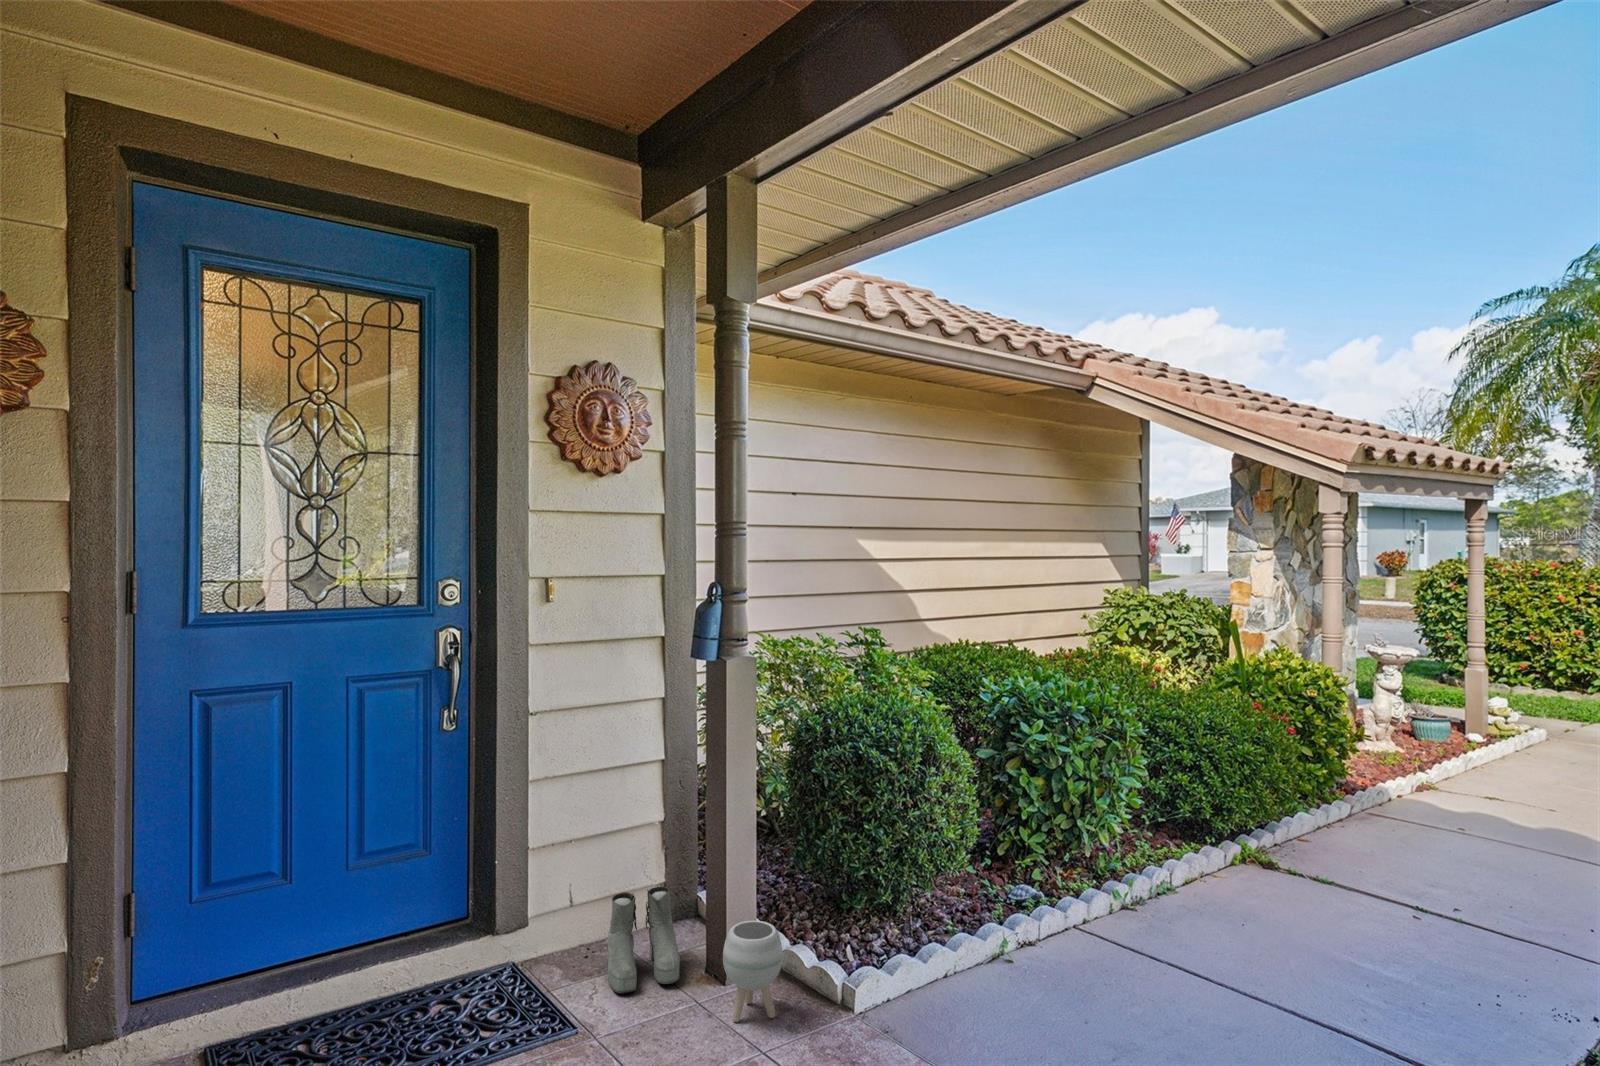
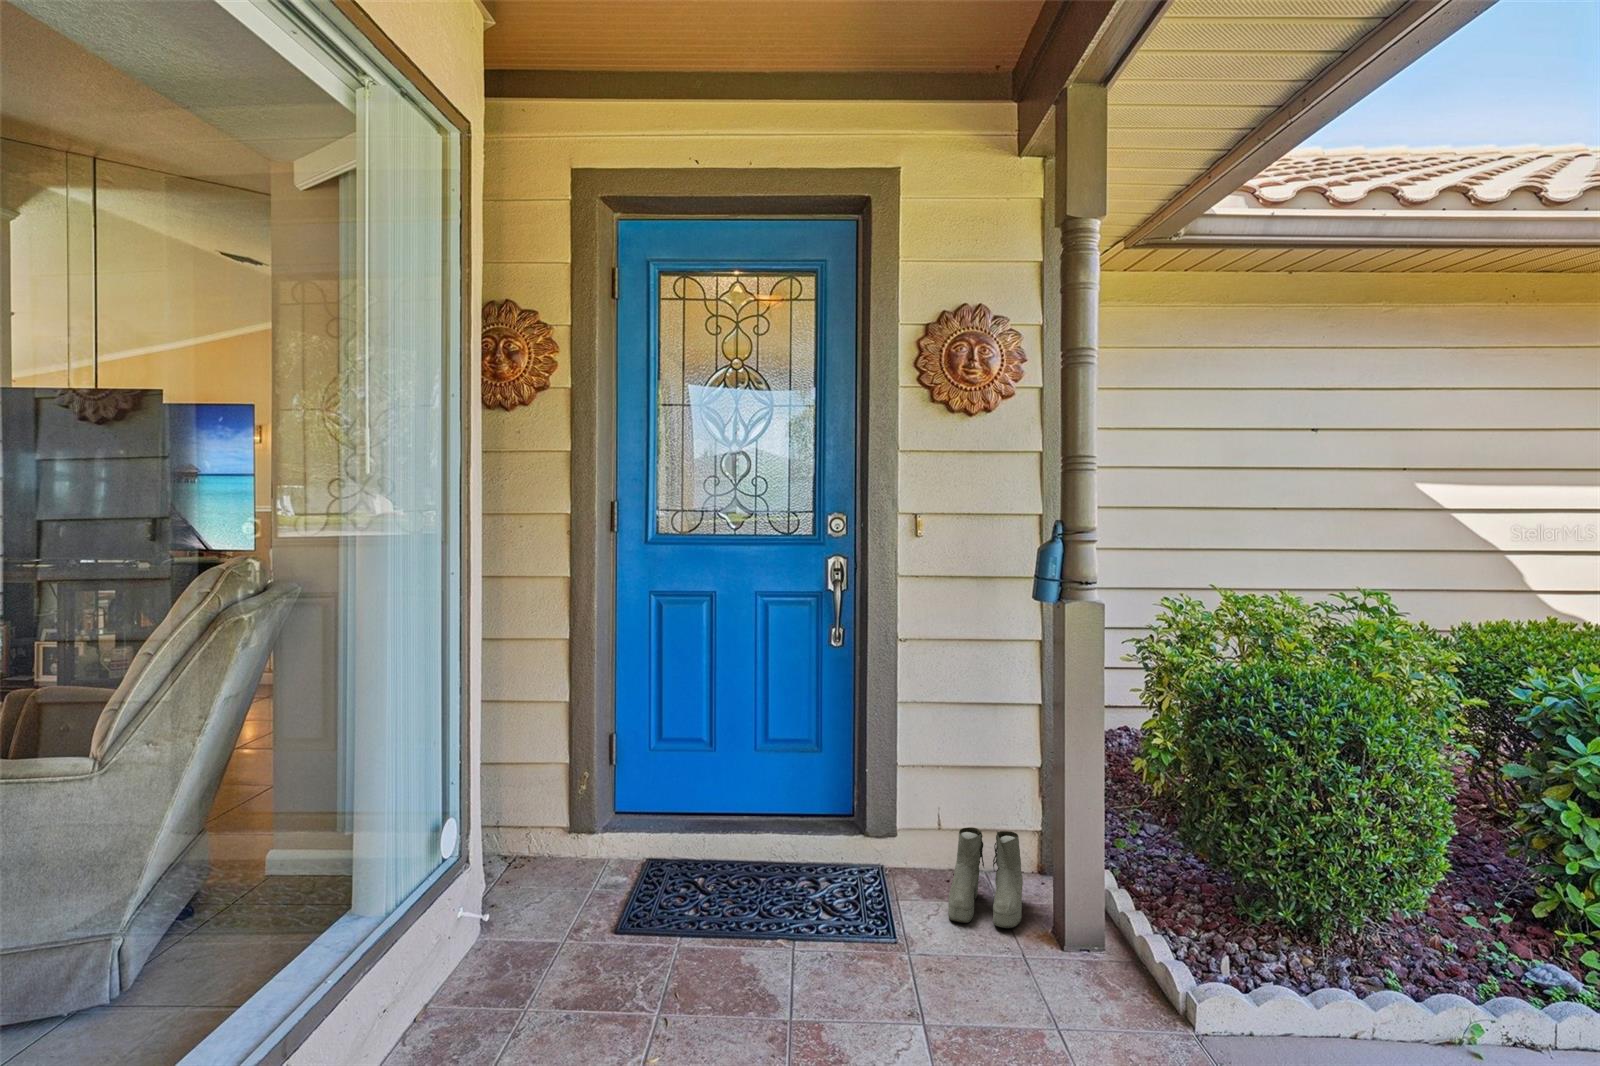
planter: present [723,921,783,1022] -> none [1039,885,1108,996]

